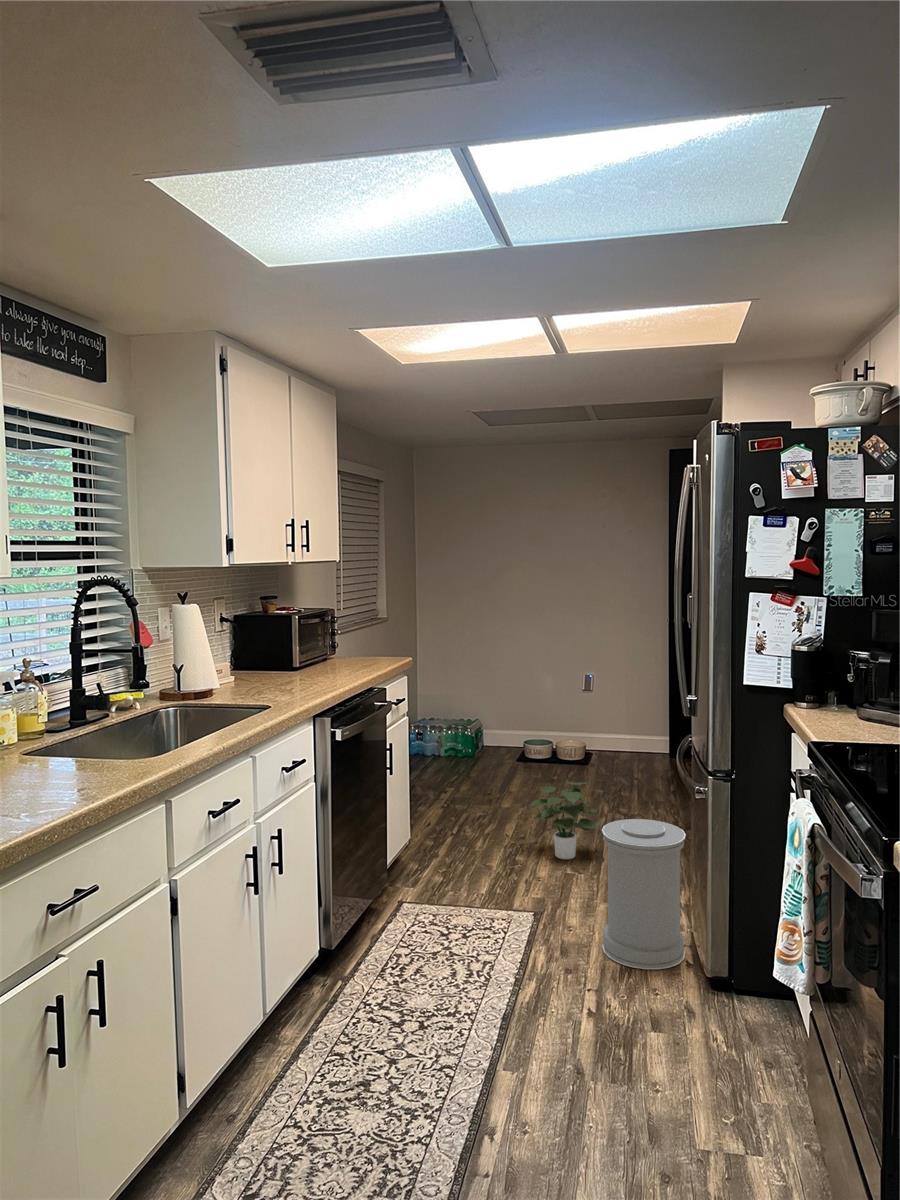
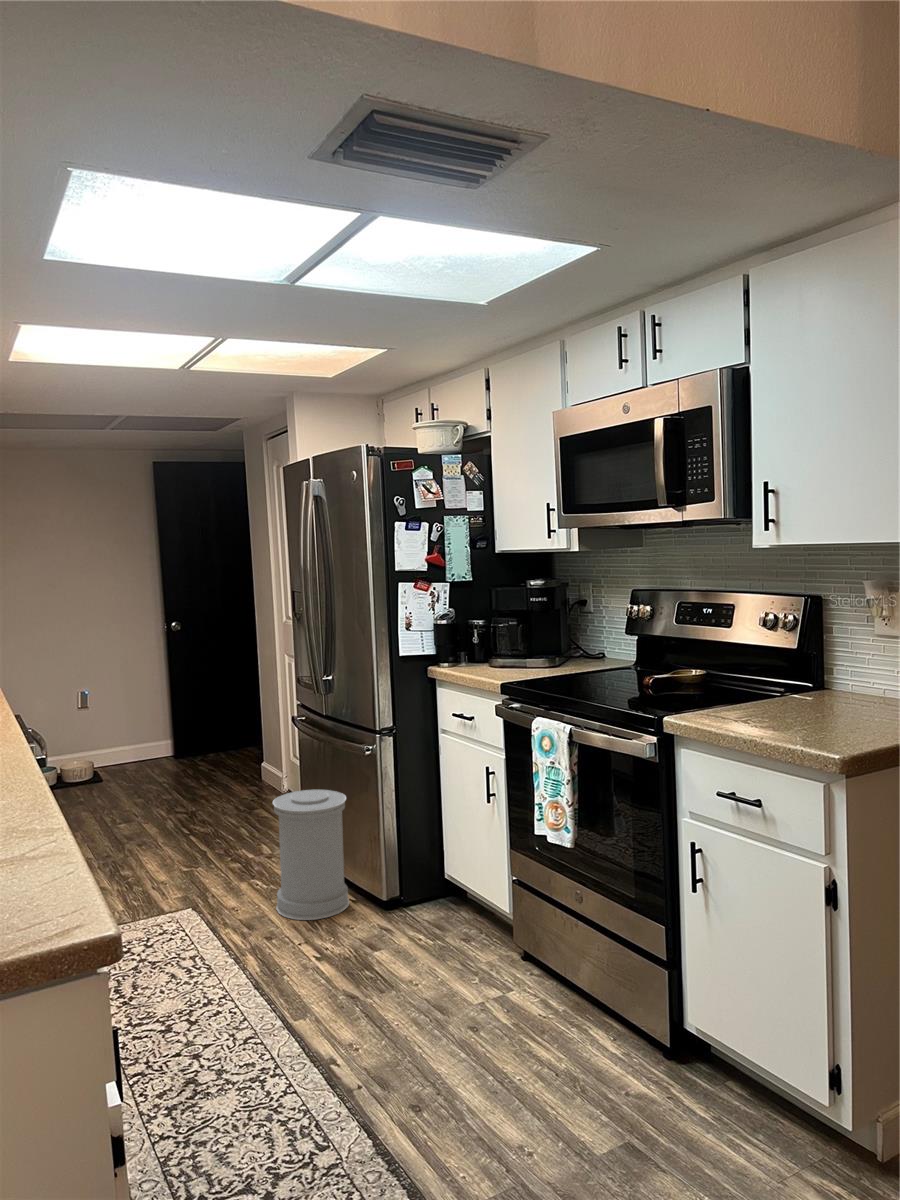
potted plant: present [530,782,600,859] -> none [129,781,206,862]

